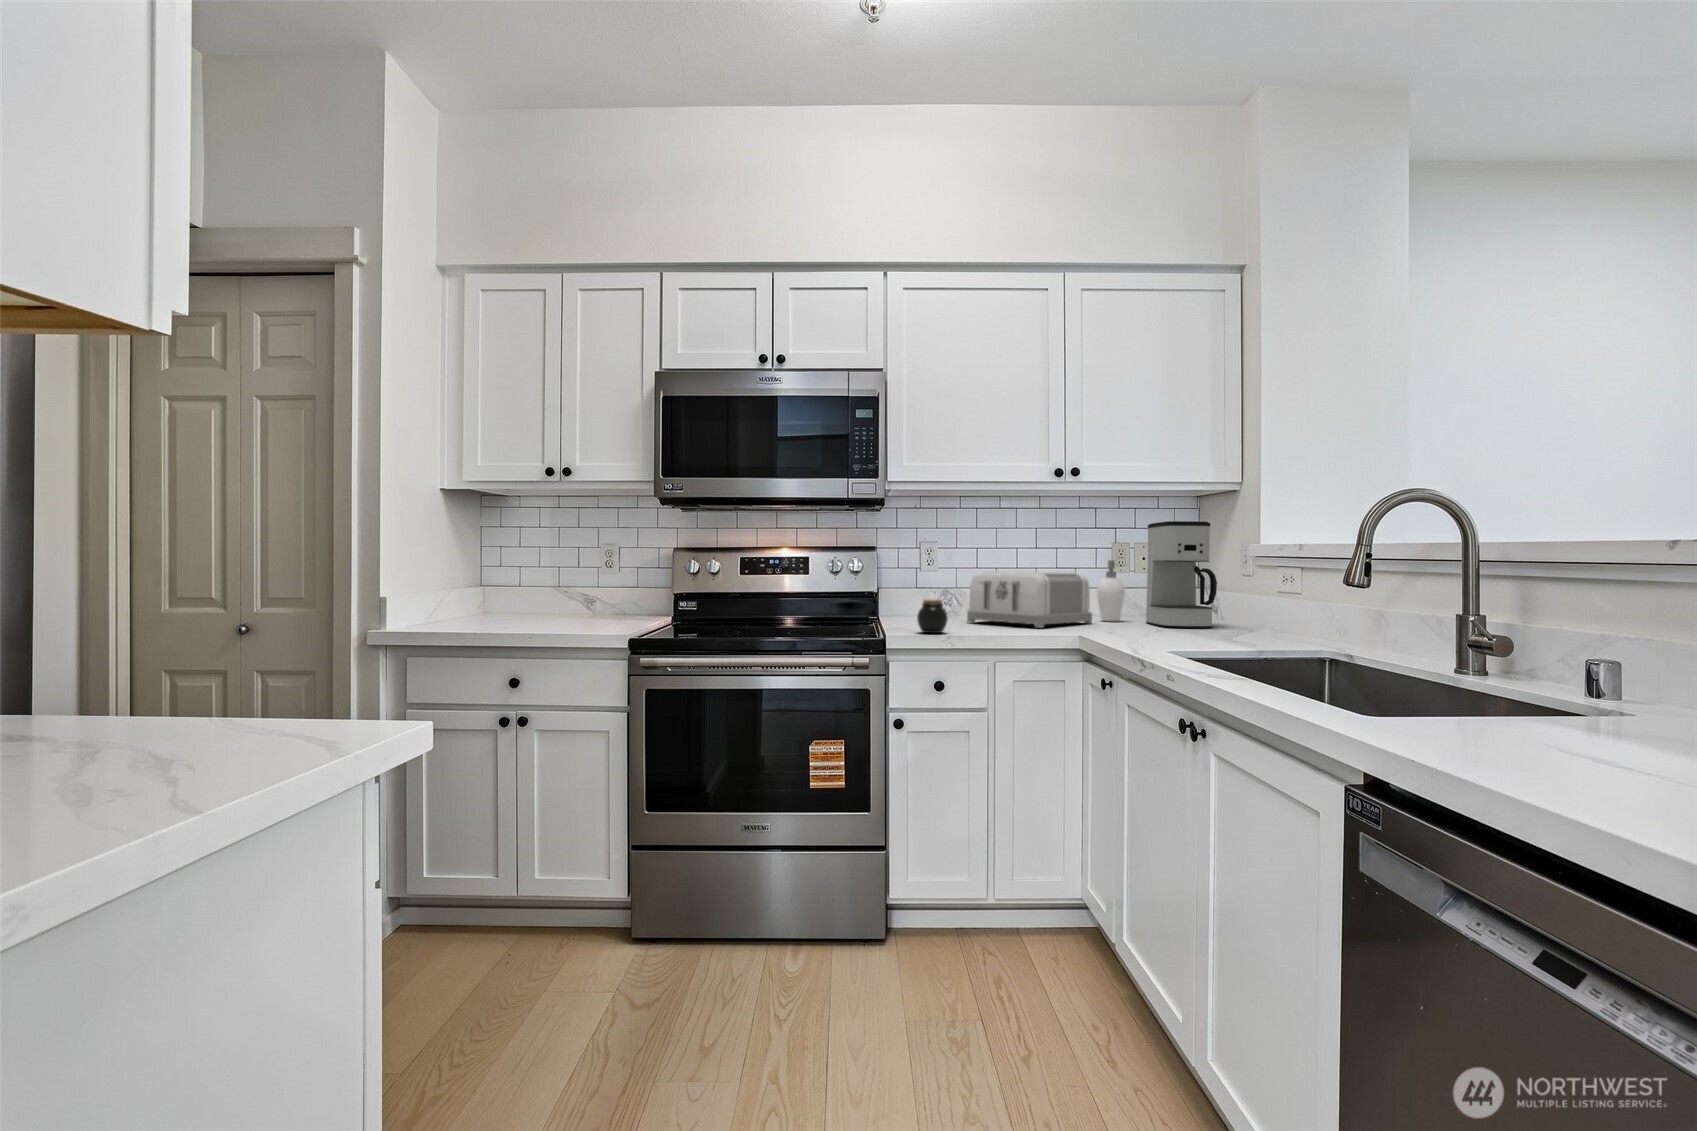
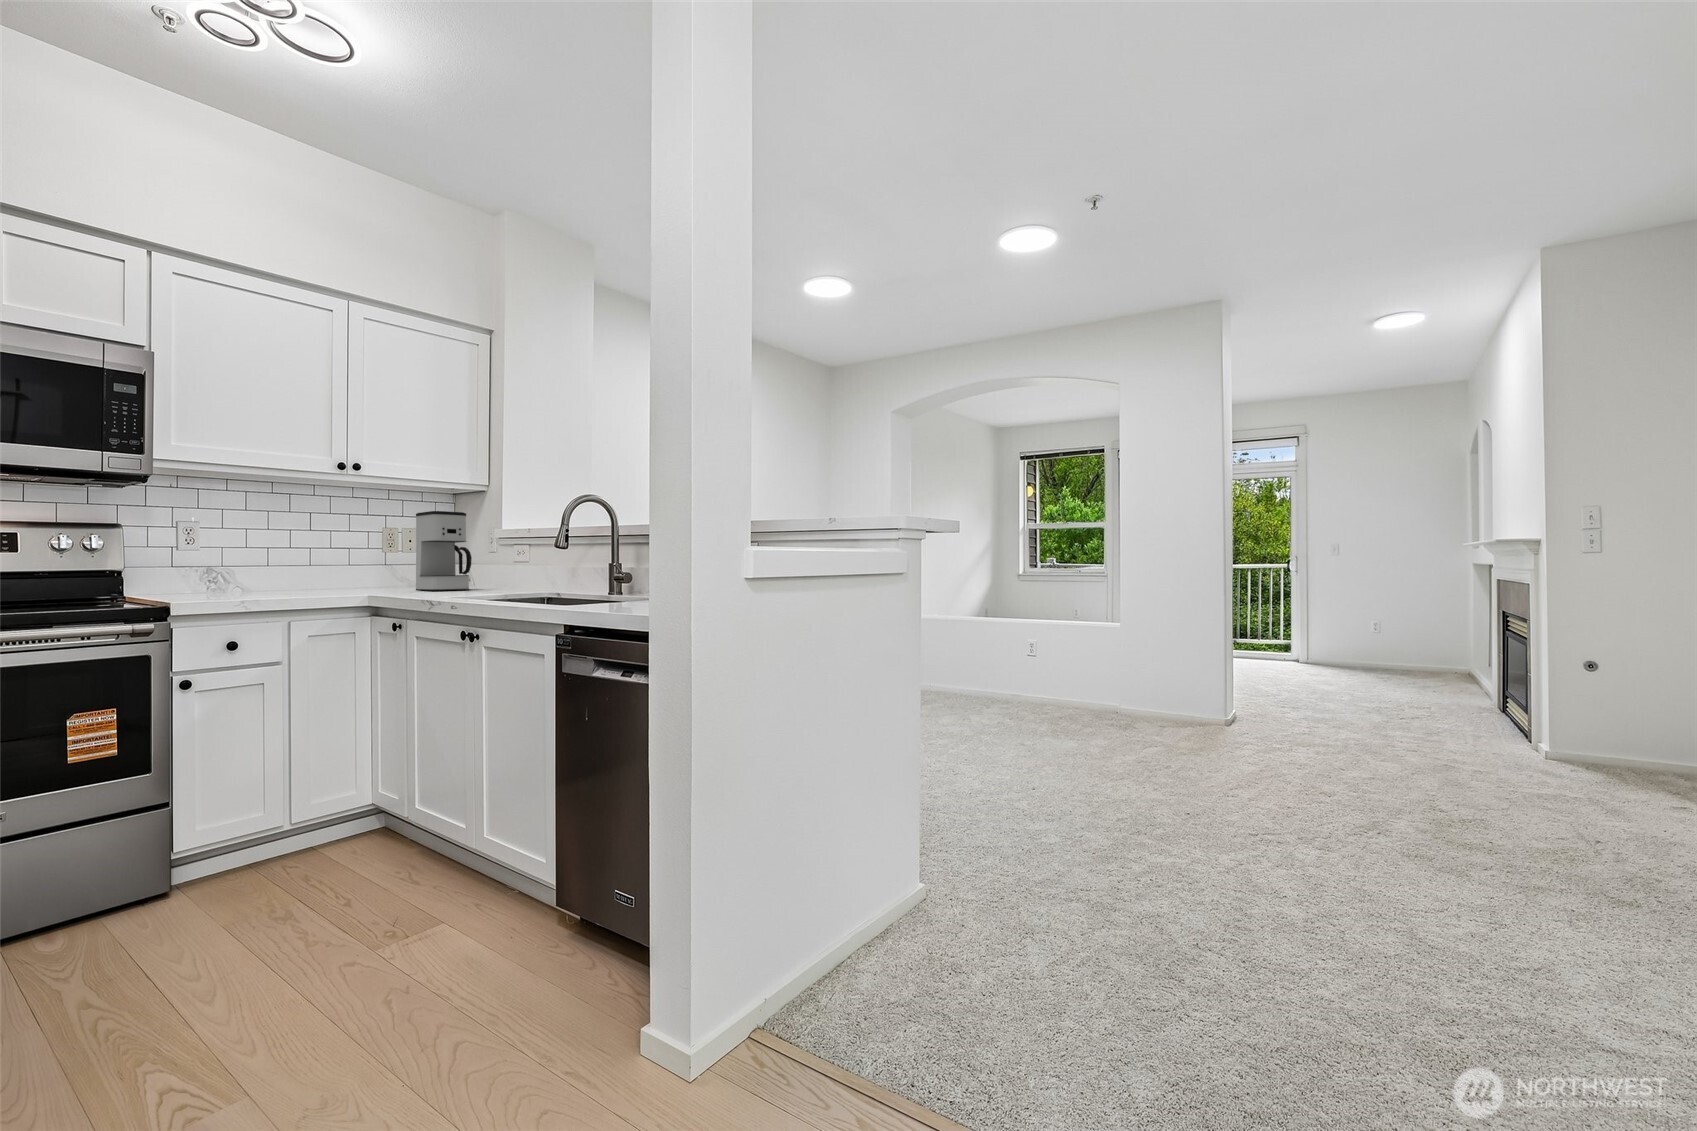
soap dispenser: present [1097,560,1125,621] -> none [371,541,399,591]
toaster: present [967,571,1092,628] -> none [243,549,370,595]
jar: present [917,599,948,633] -> none [200,571,235,601]

